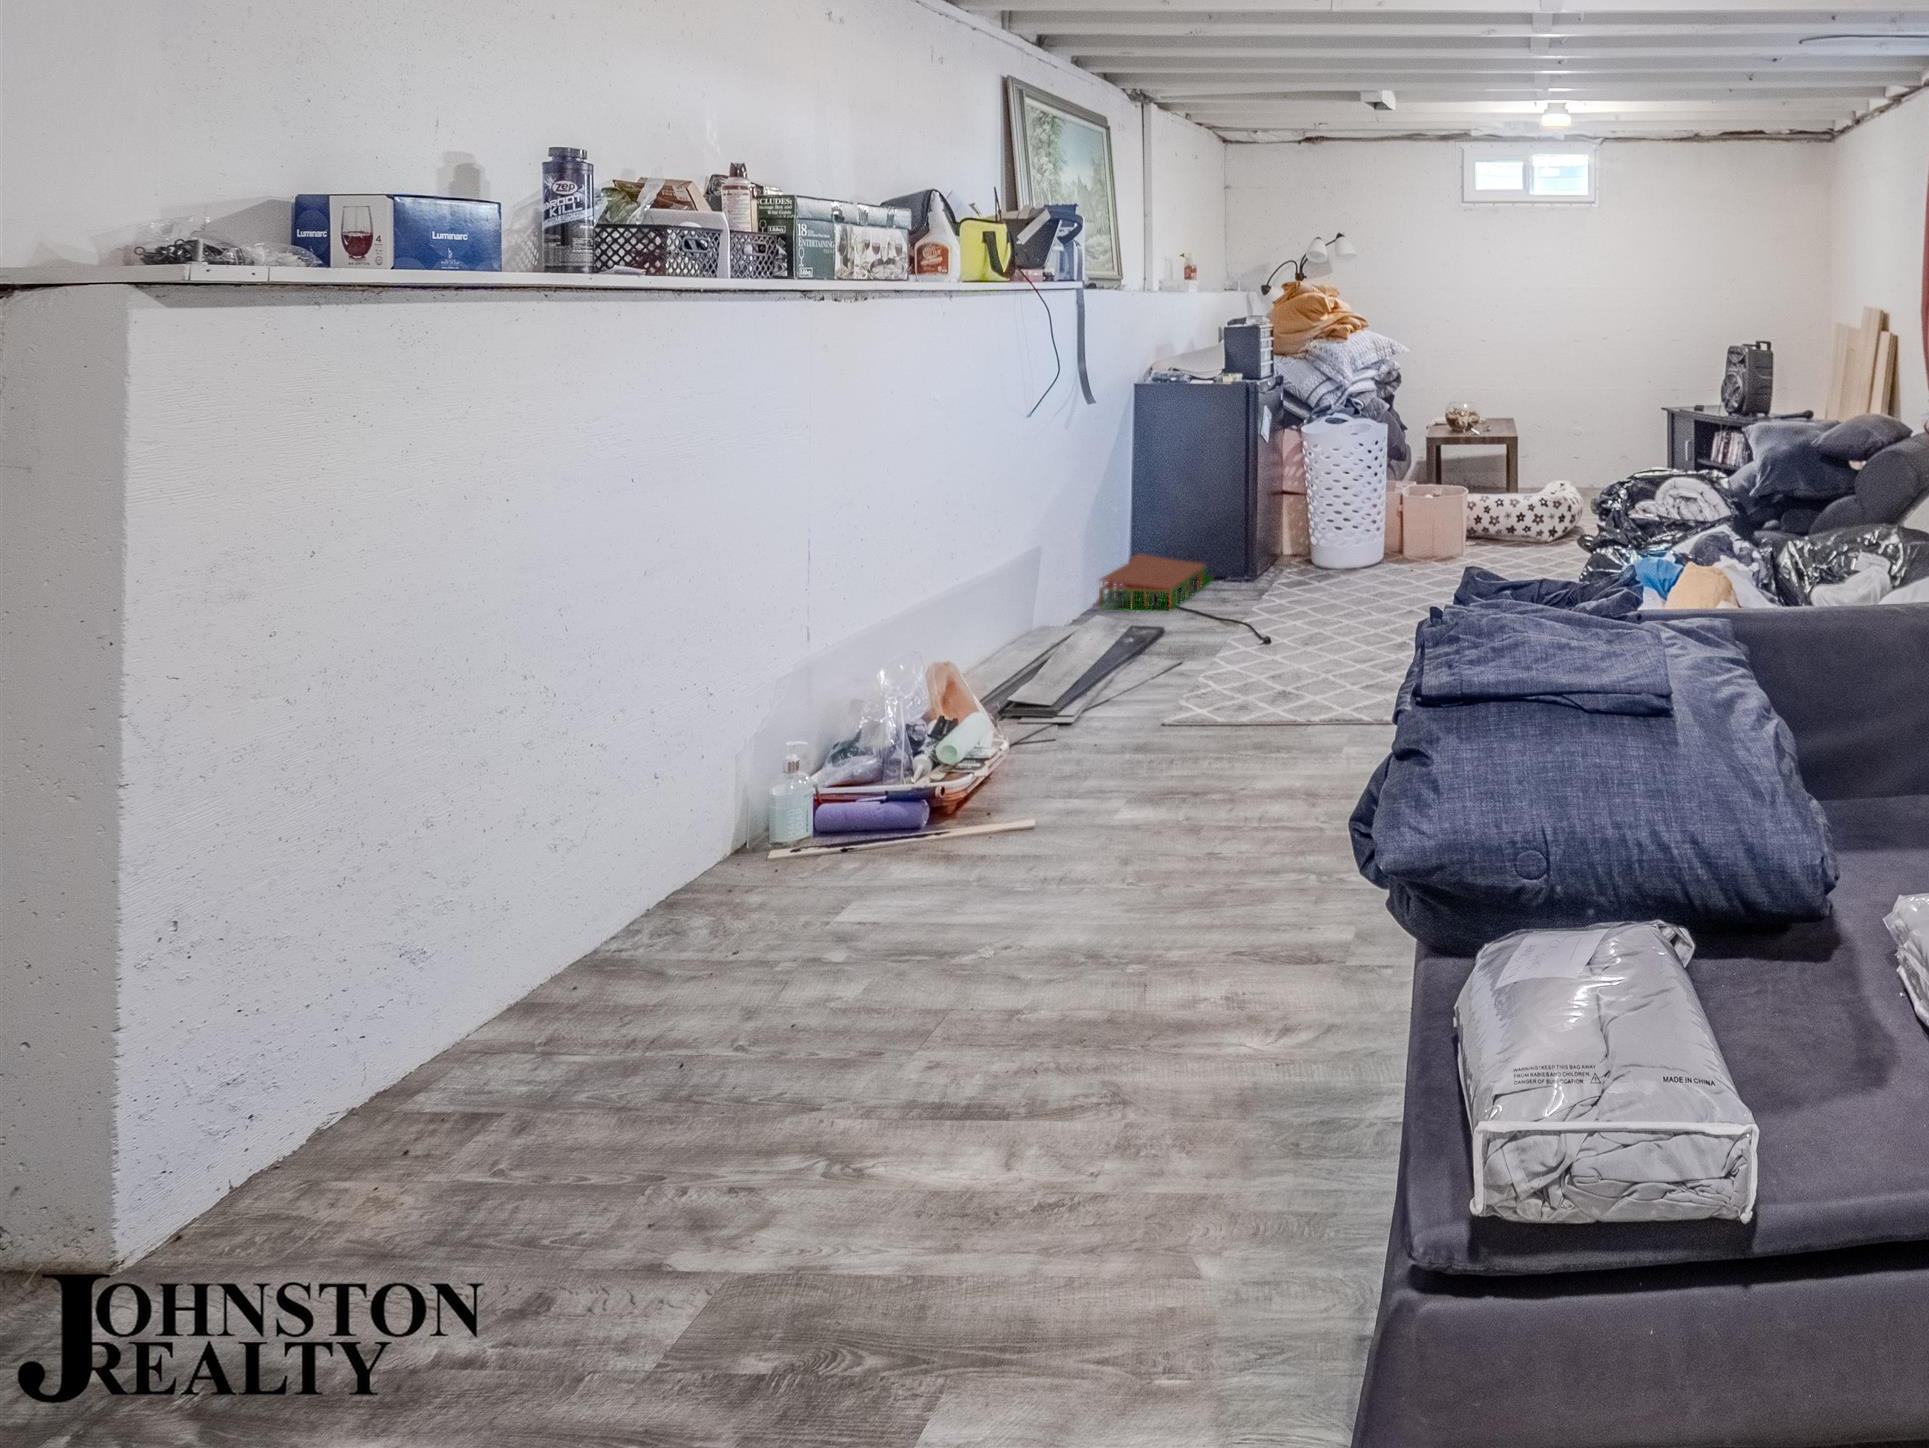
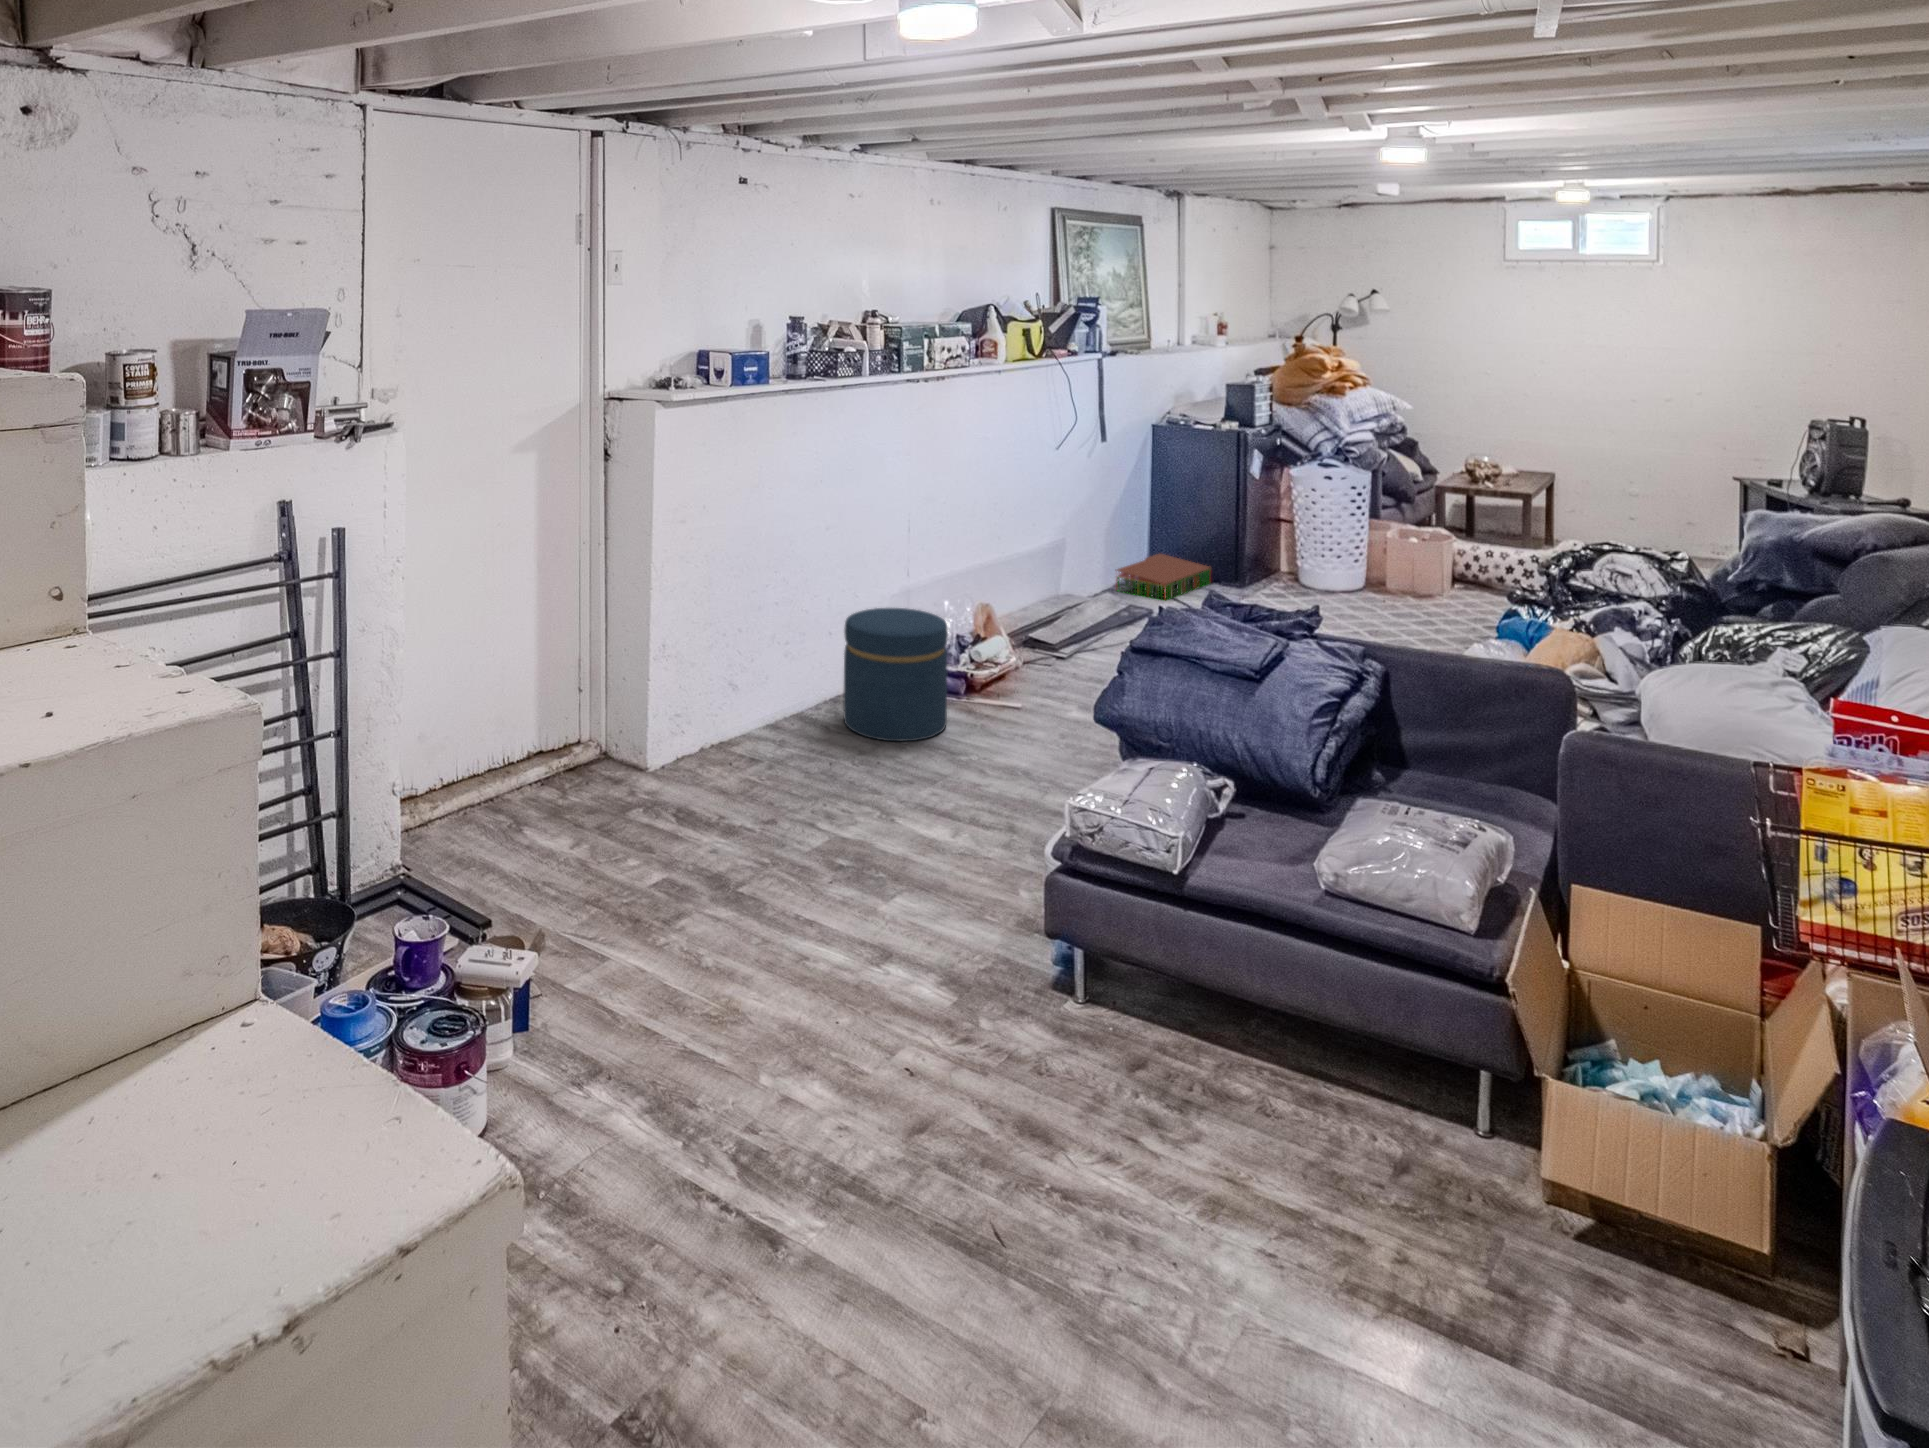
ottoman: none [689,700,919,977] -> present [843,608,948,741]

